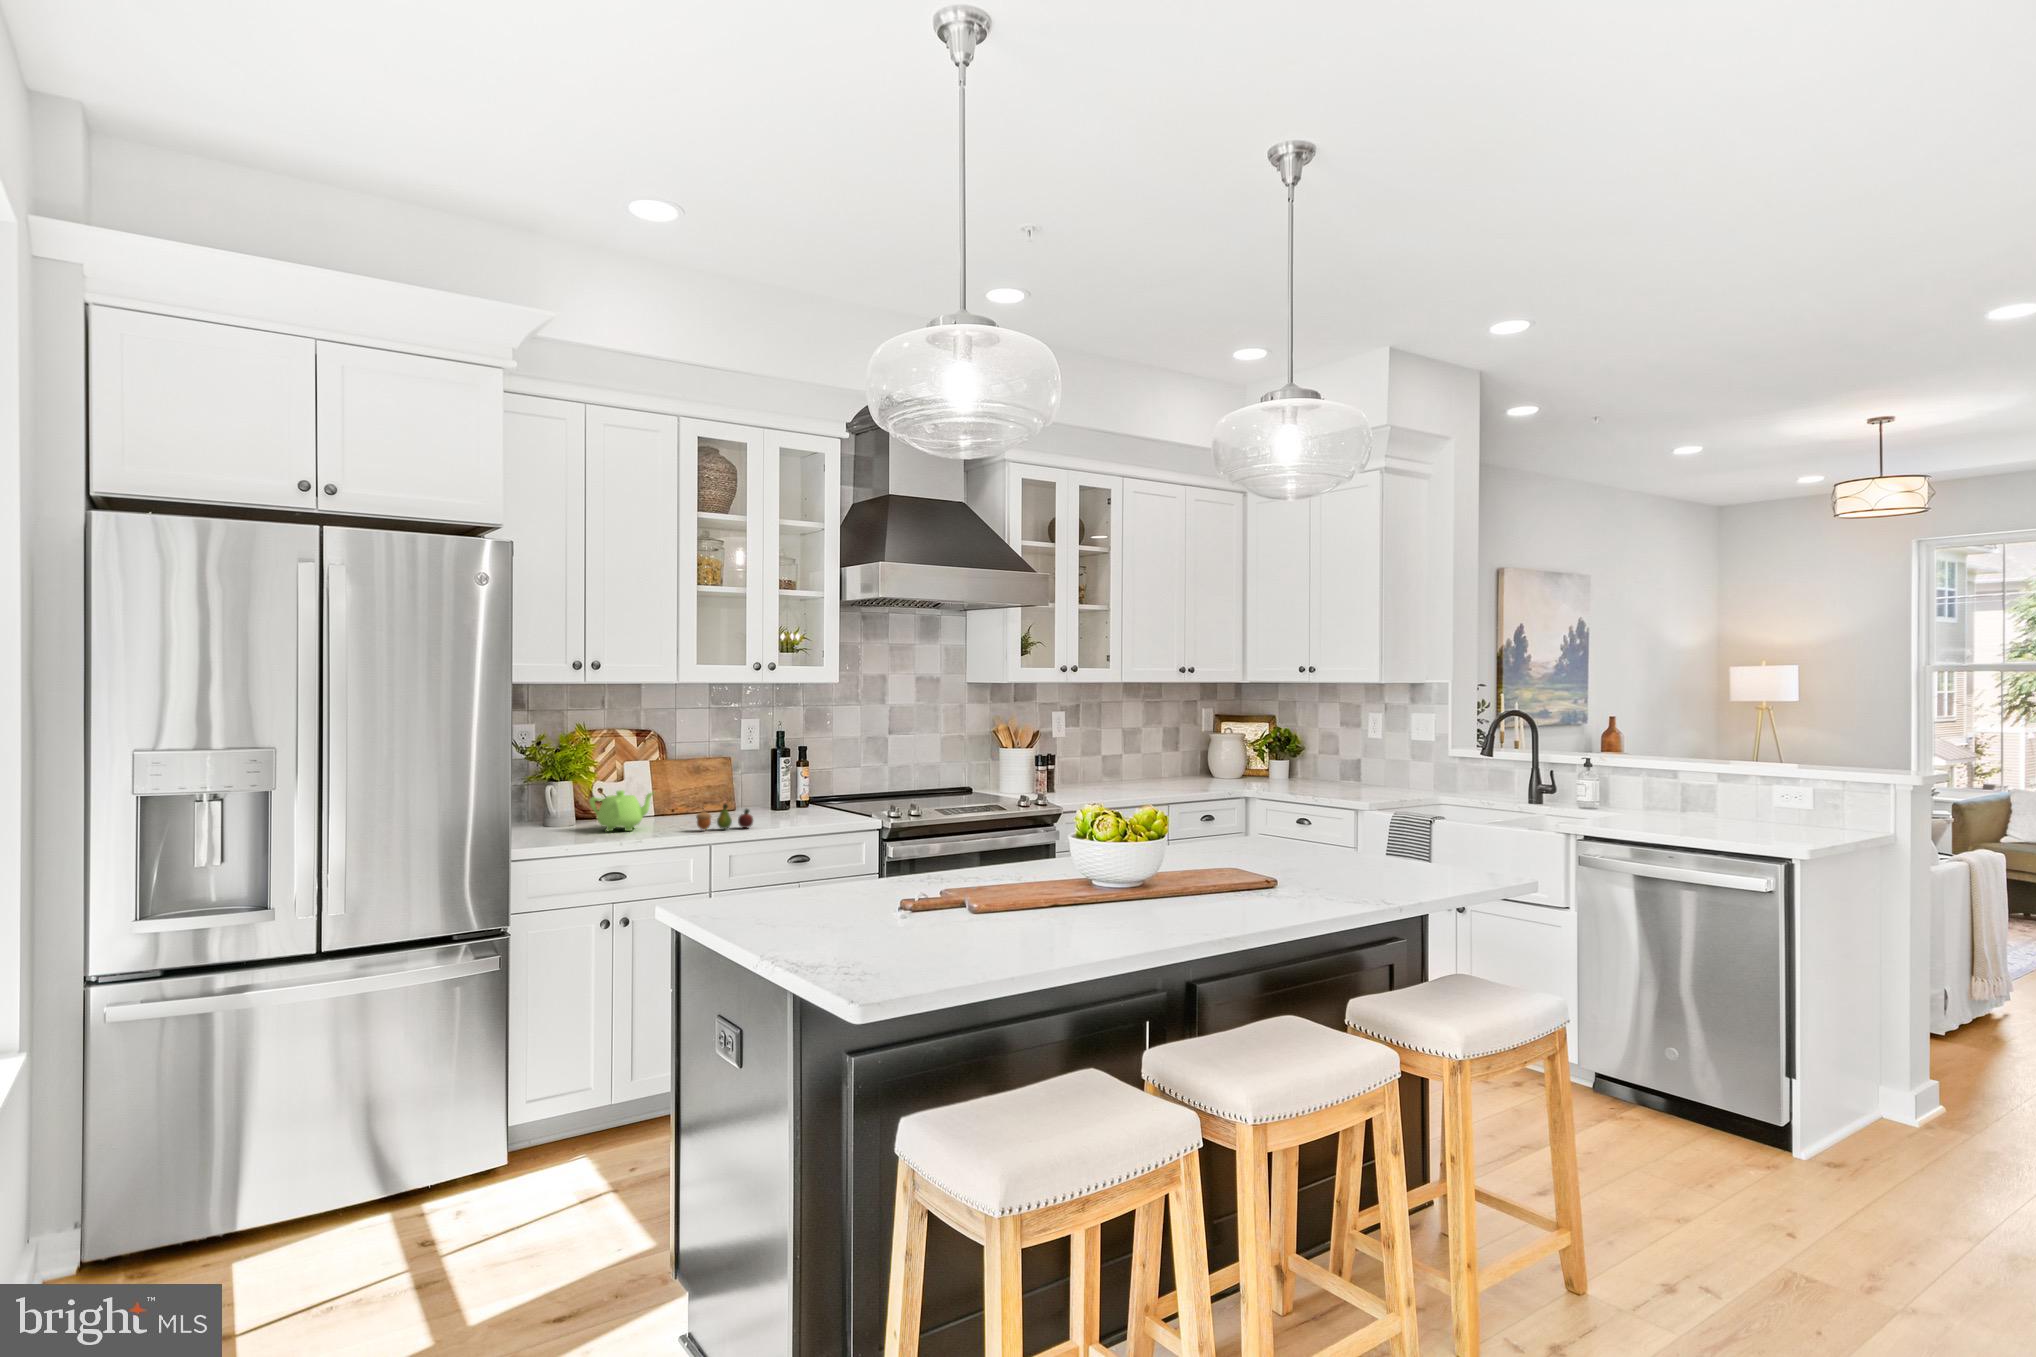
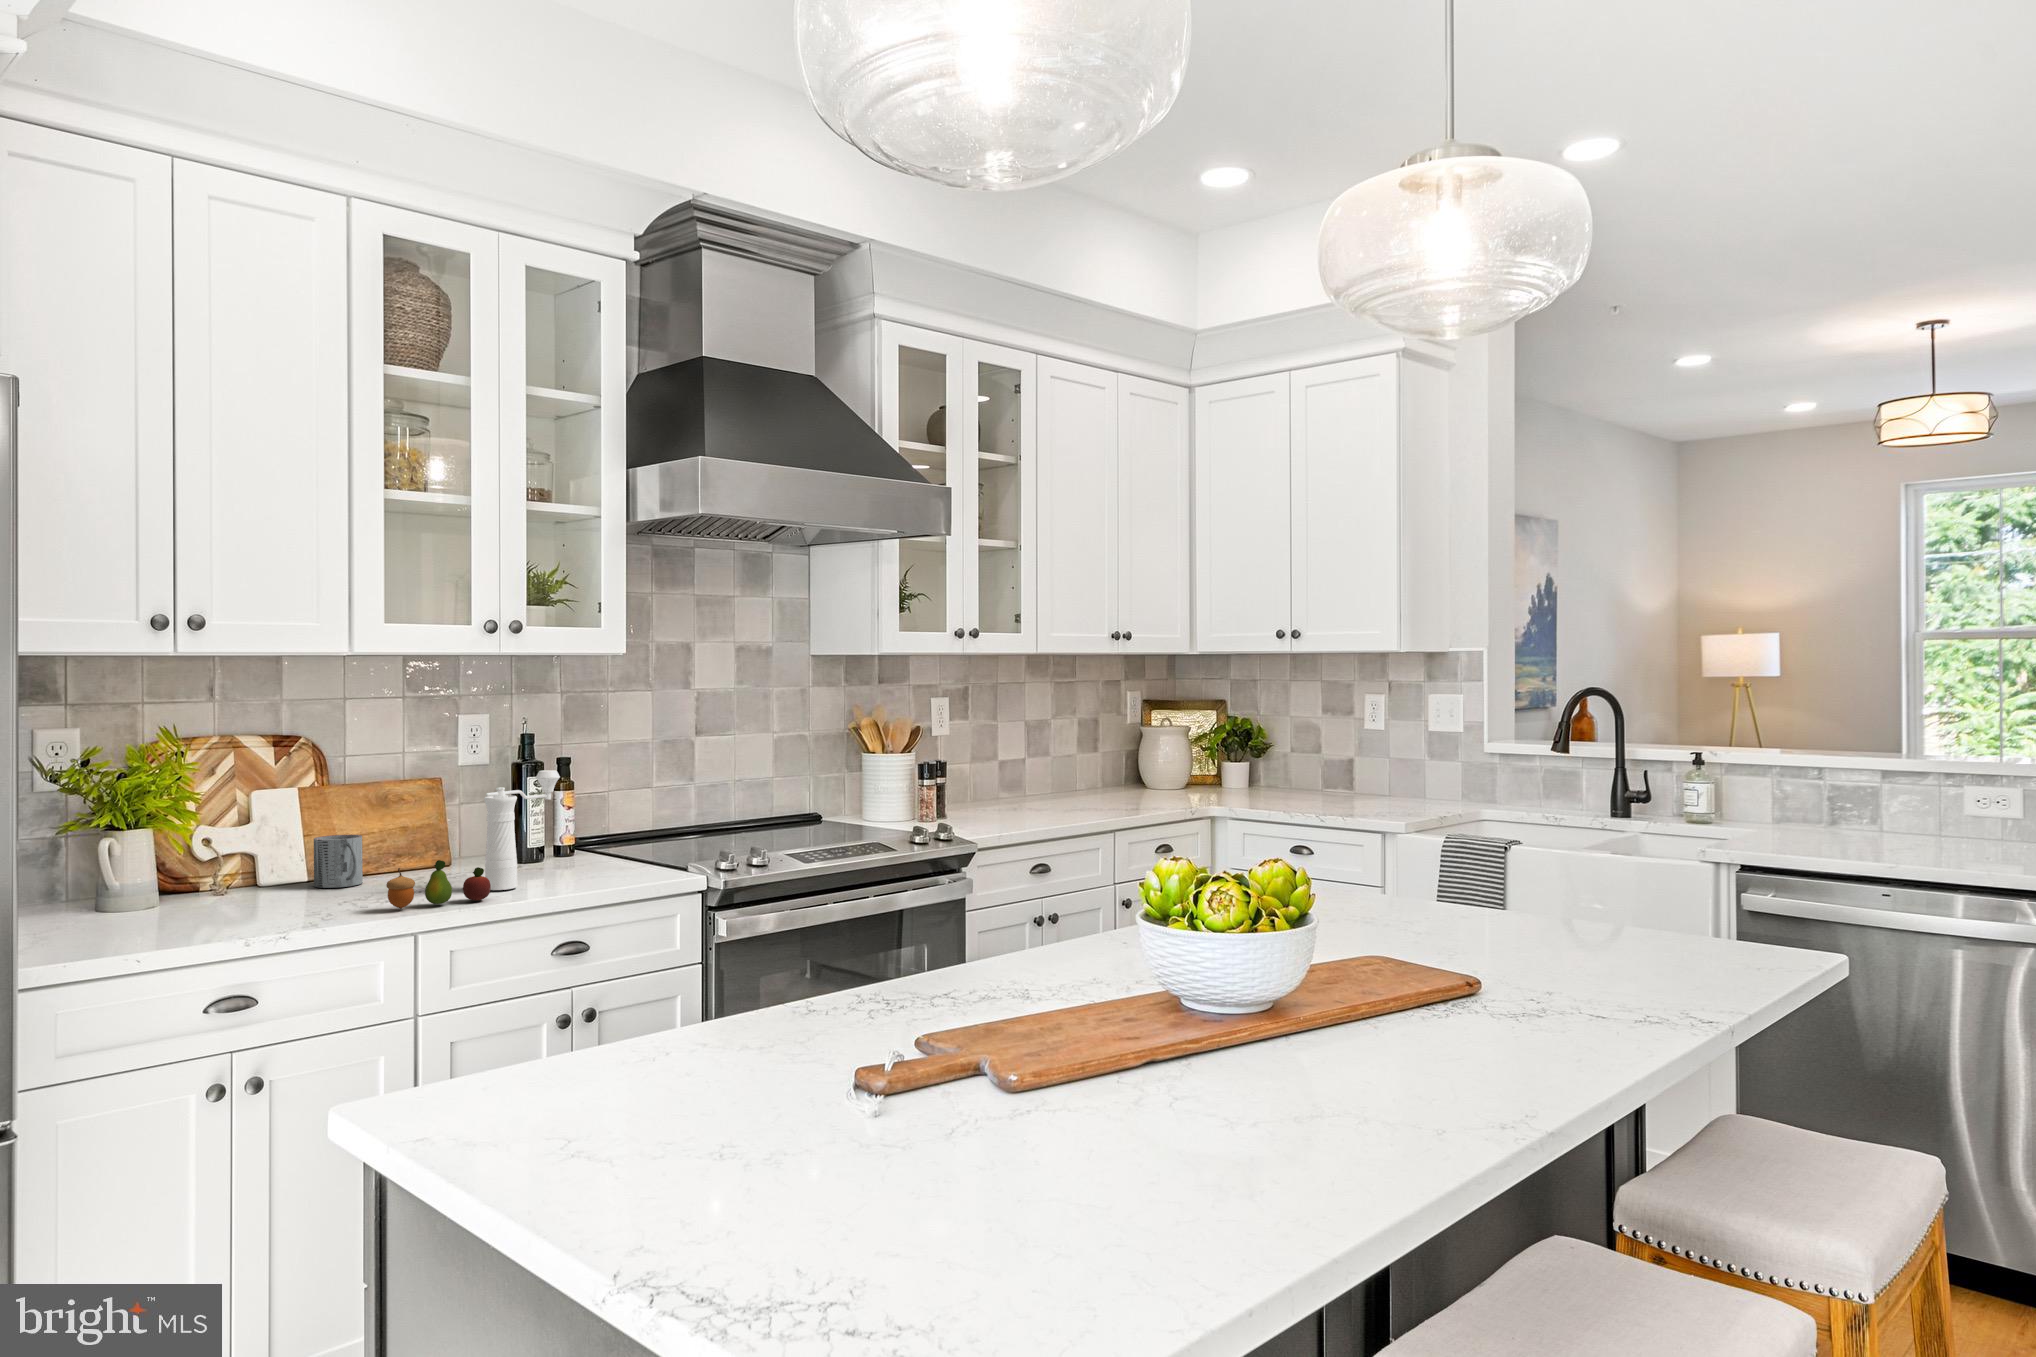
pepper mill: none [751,754,795,823] -> present [484,770,560,890]
mug: none [657,789,684,819] -> present [314,835,363,888]
teapot: present [589,790,653,831] -> none [182,843,310,918]

